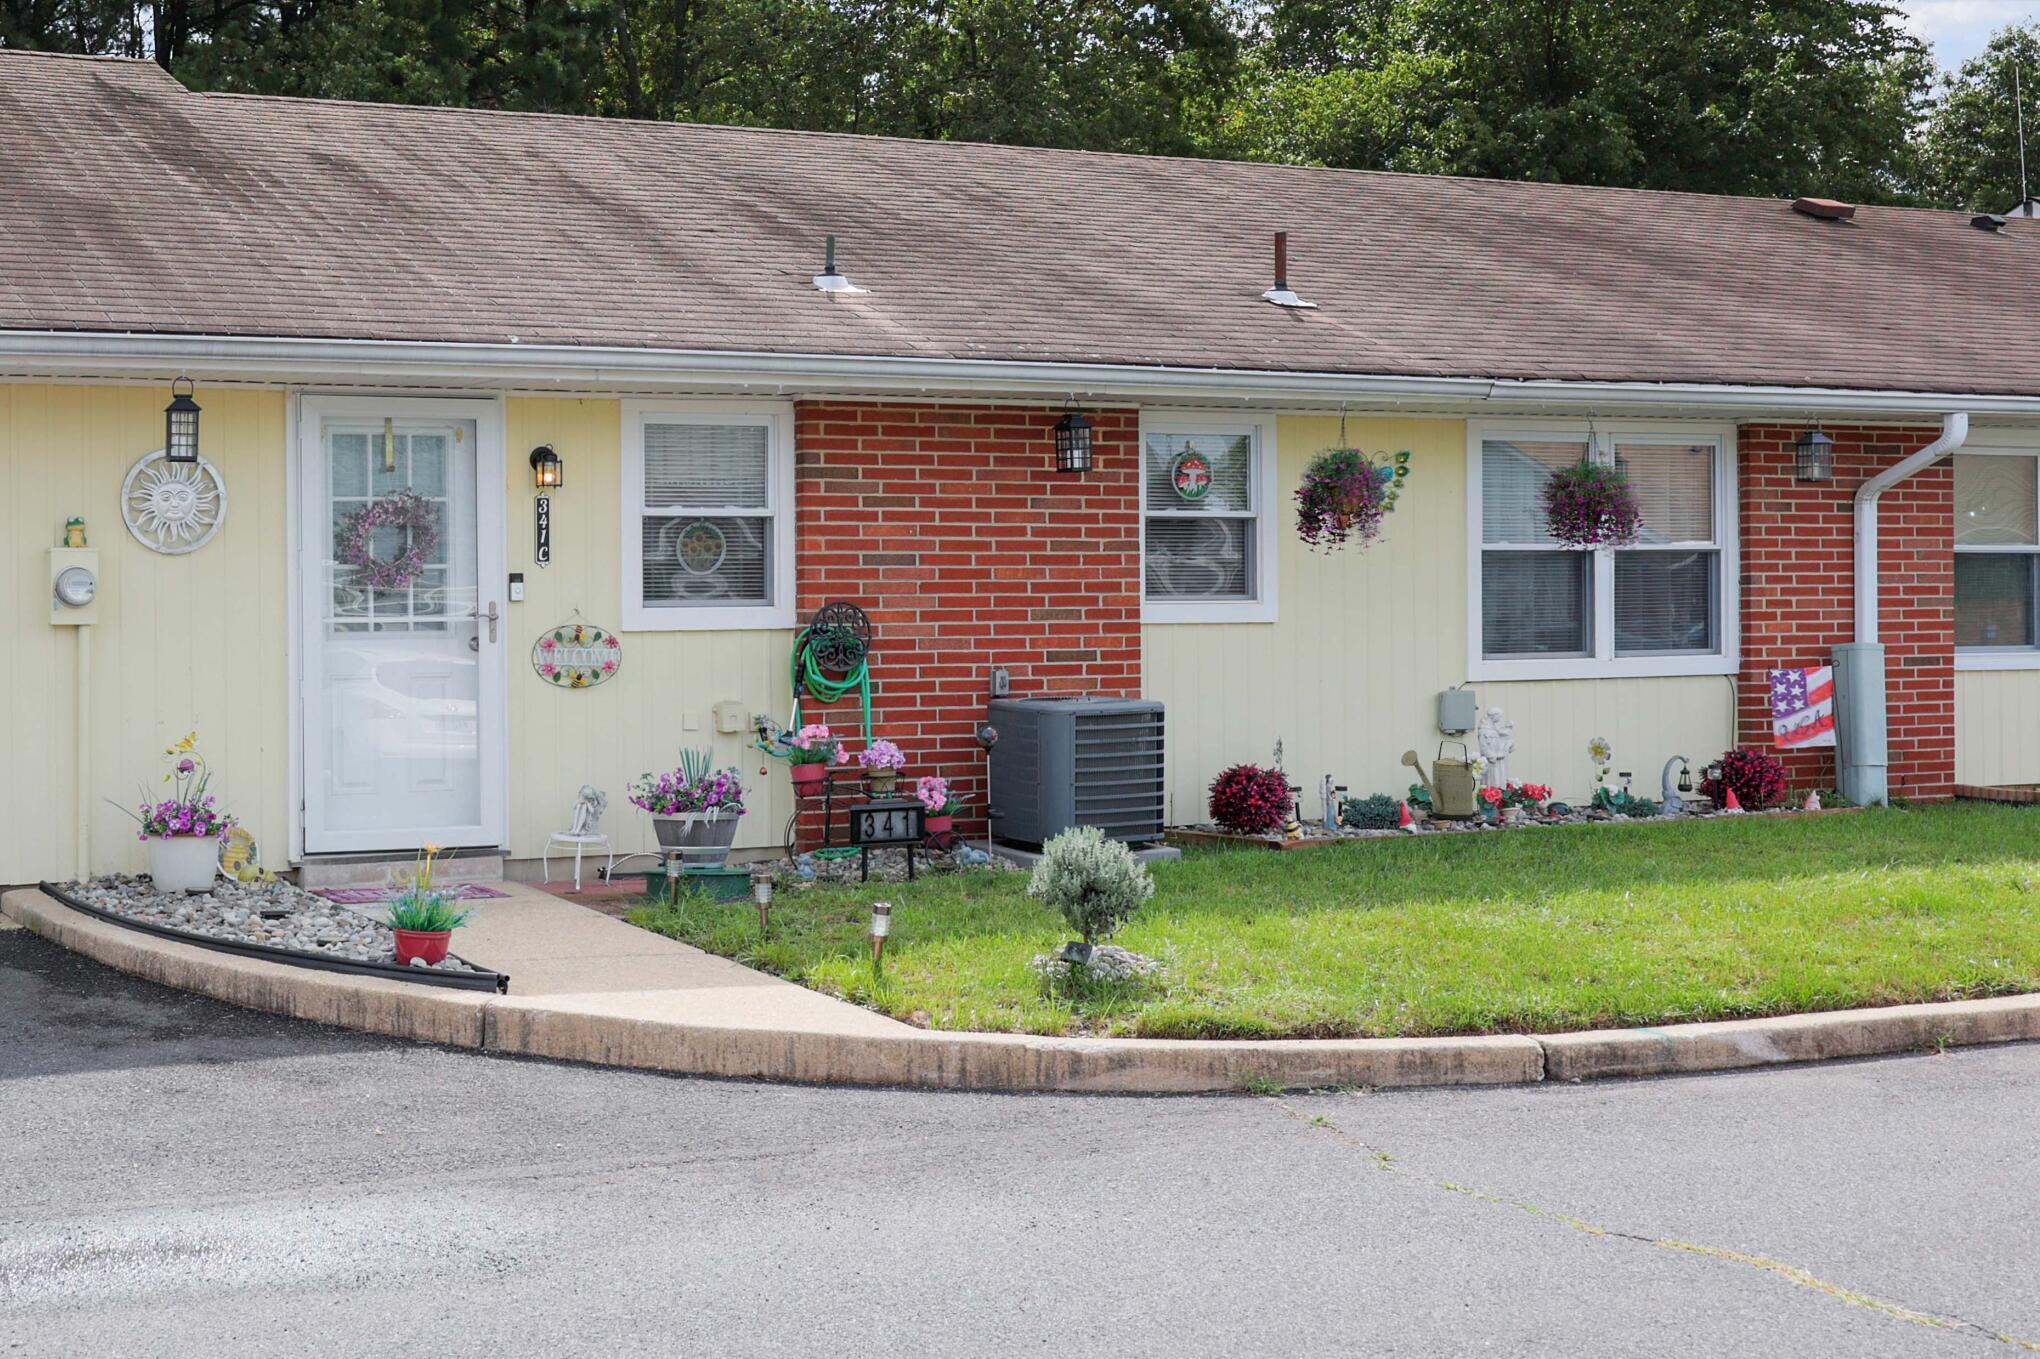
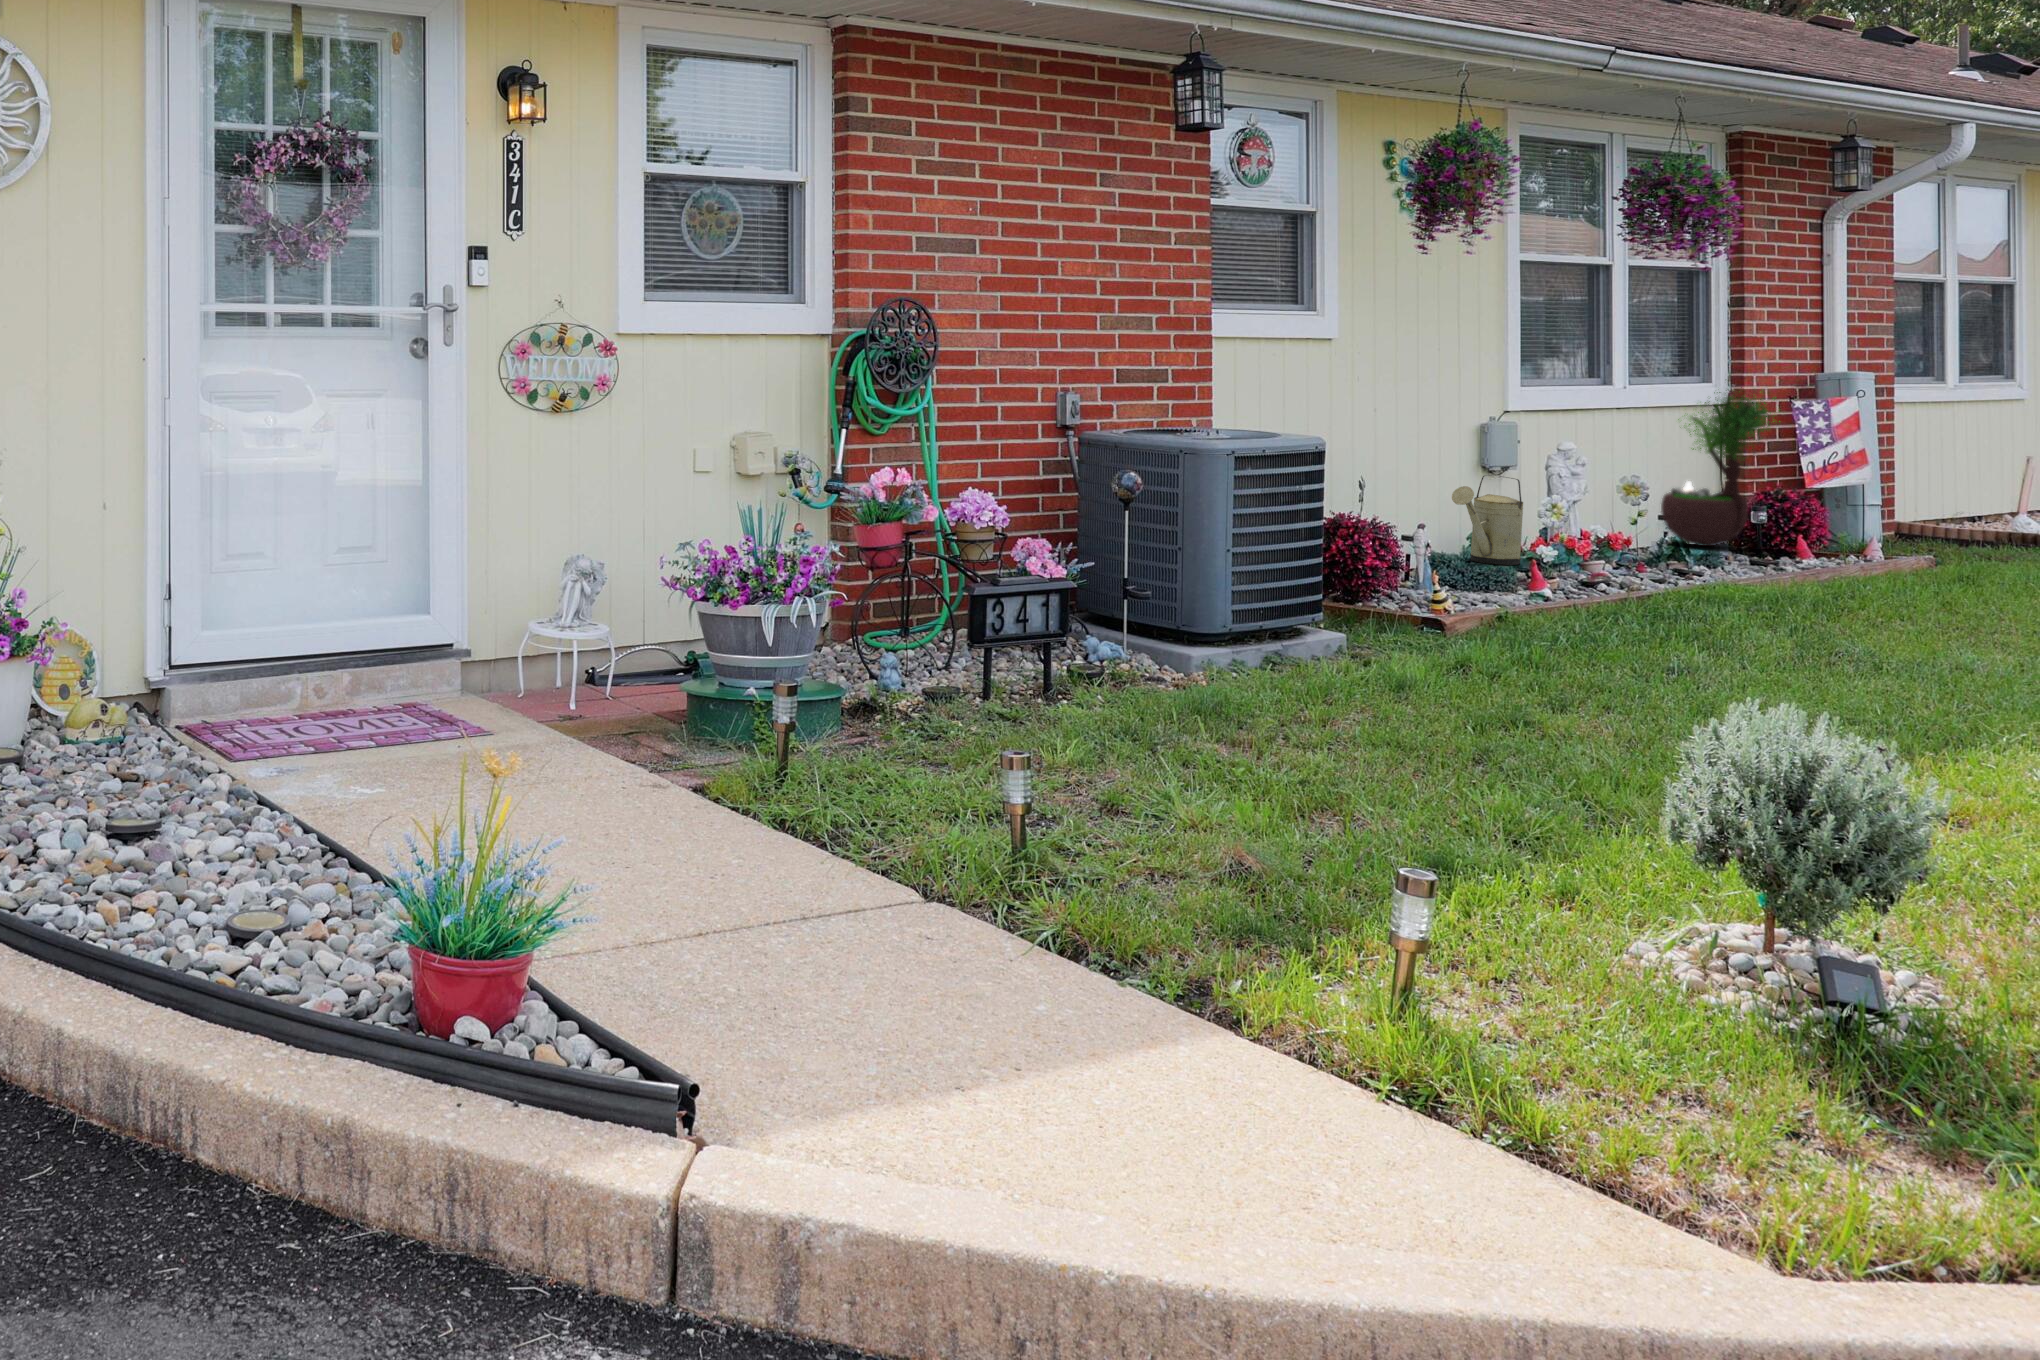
potted tree: none [1652,655,1748,808] -> present [1661,387,1780,546]

